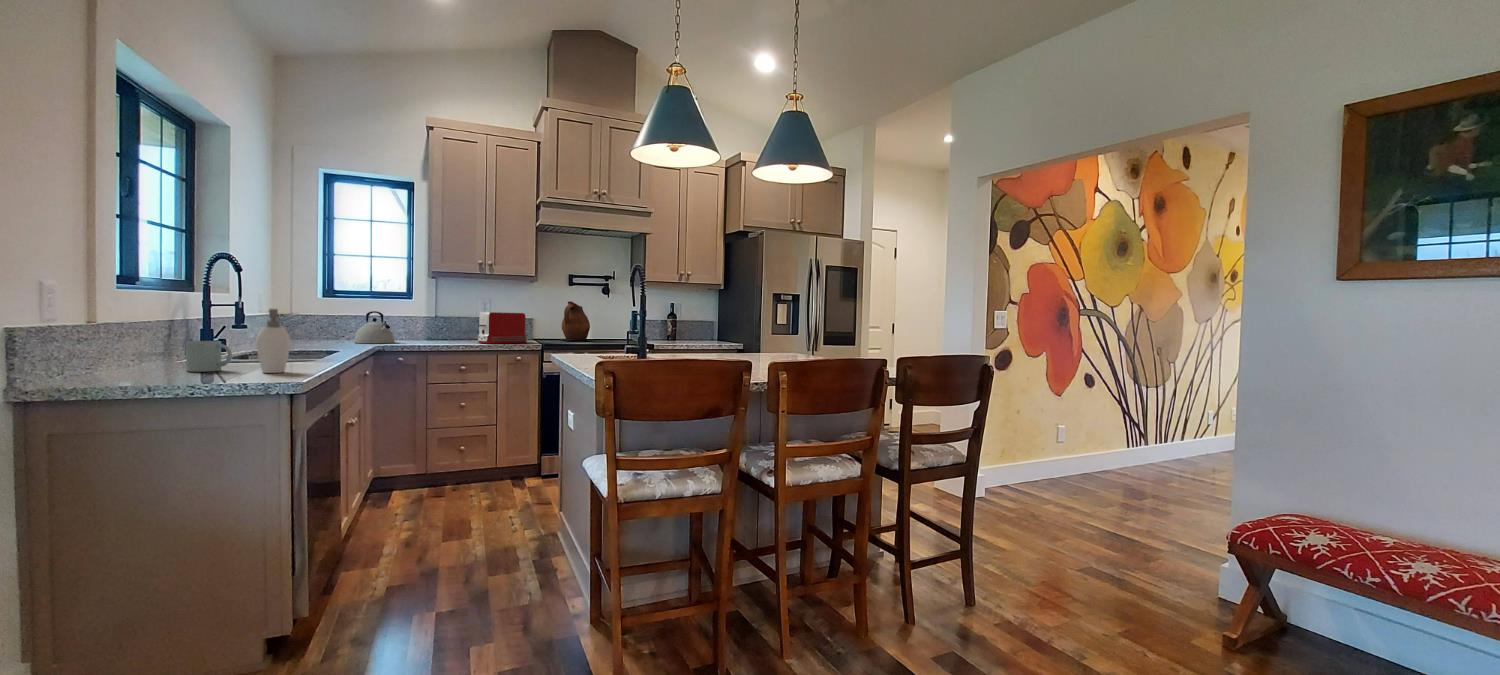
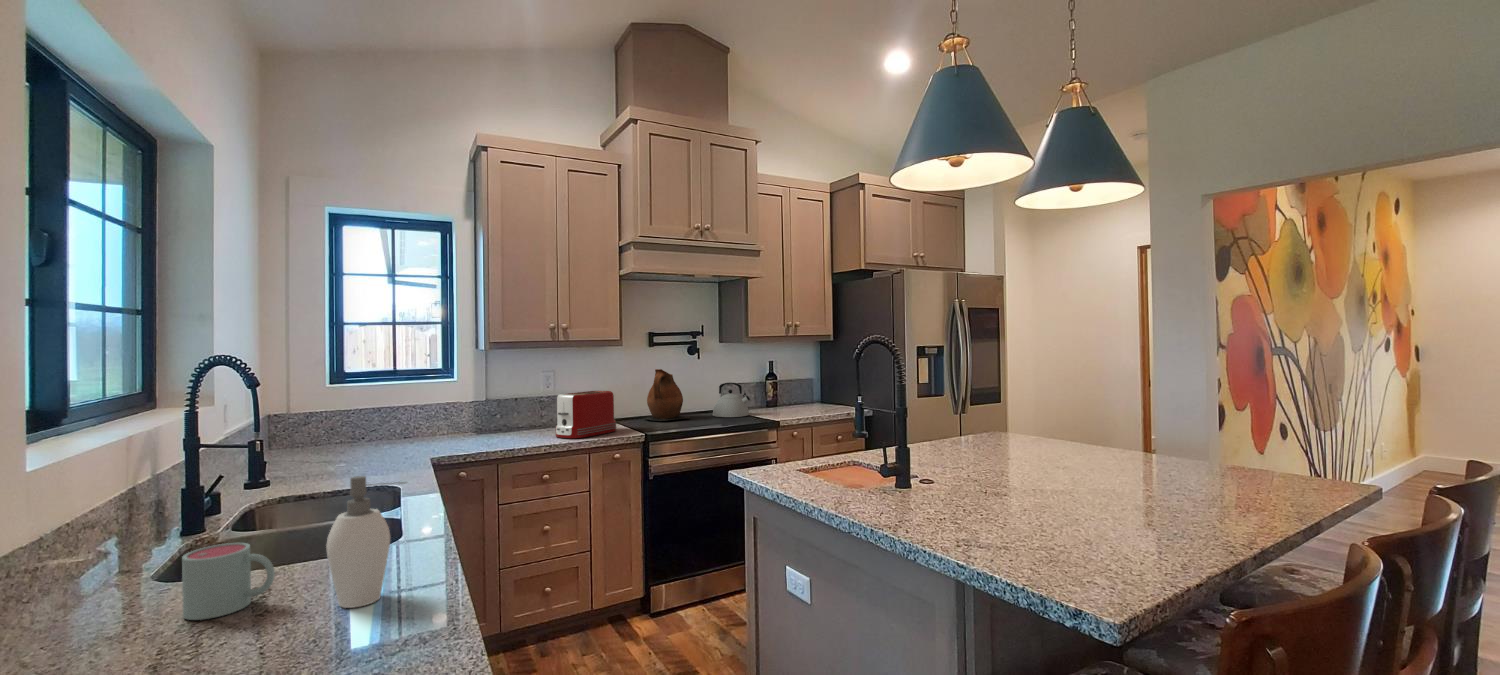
kettle: present [354,311,394,343] -> present [713,382,750,417]

